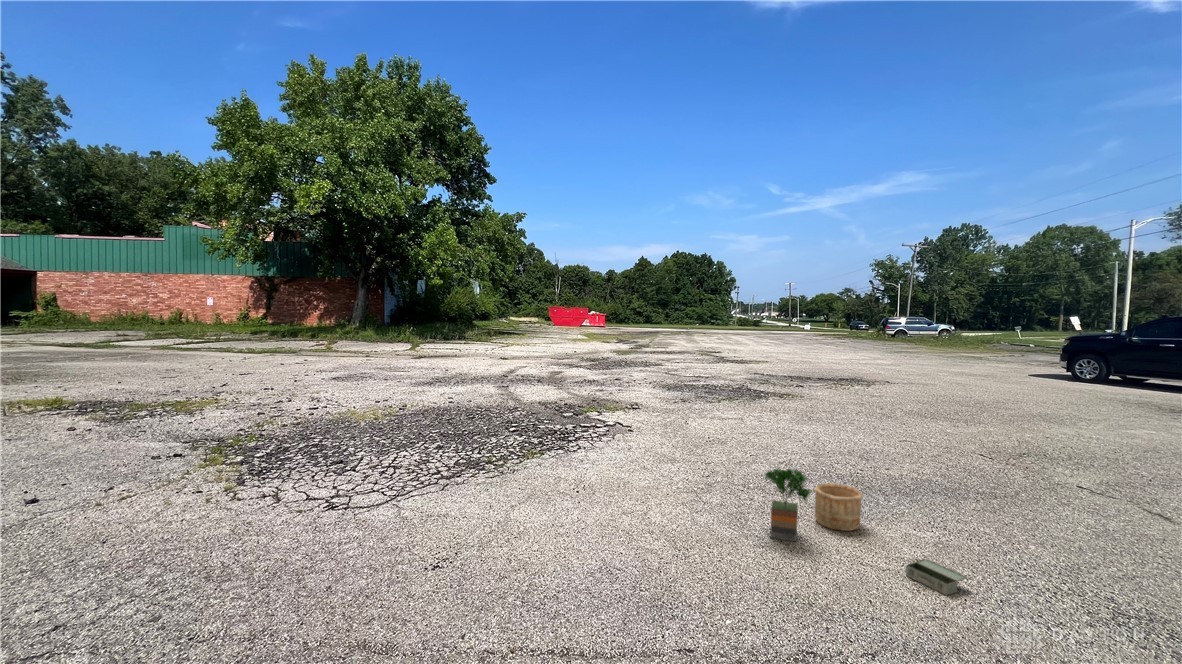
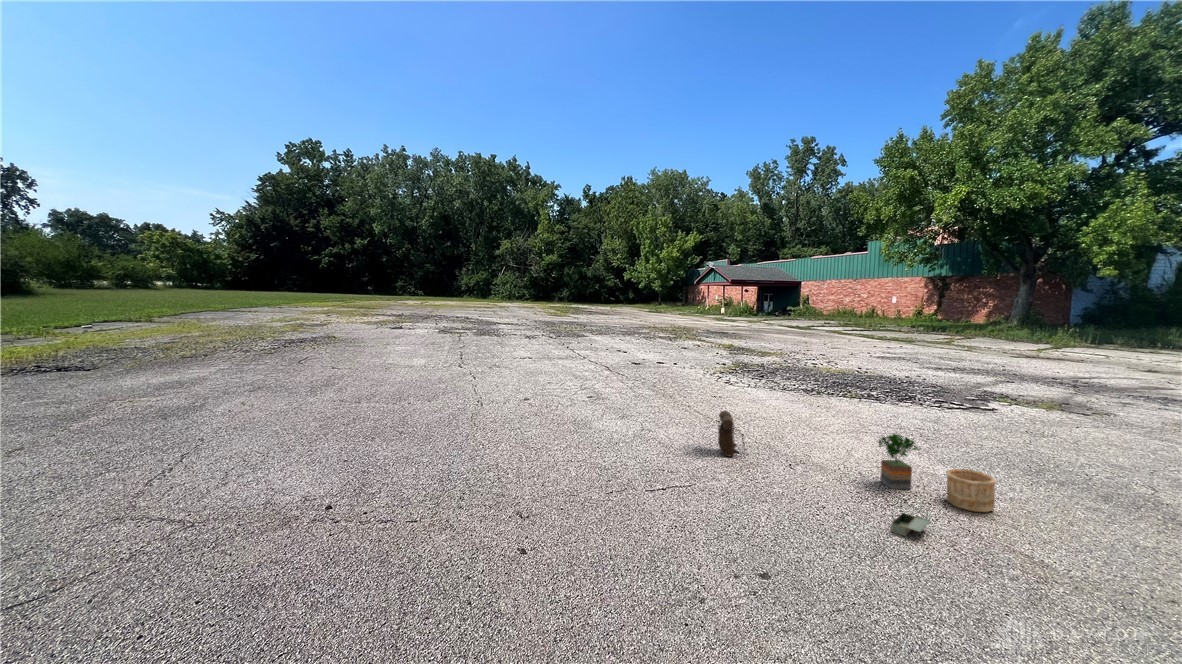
backpack: none [594,522,667,616] -> present [718,411,744,456]

